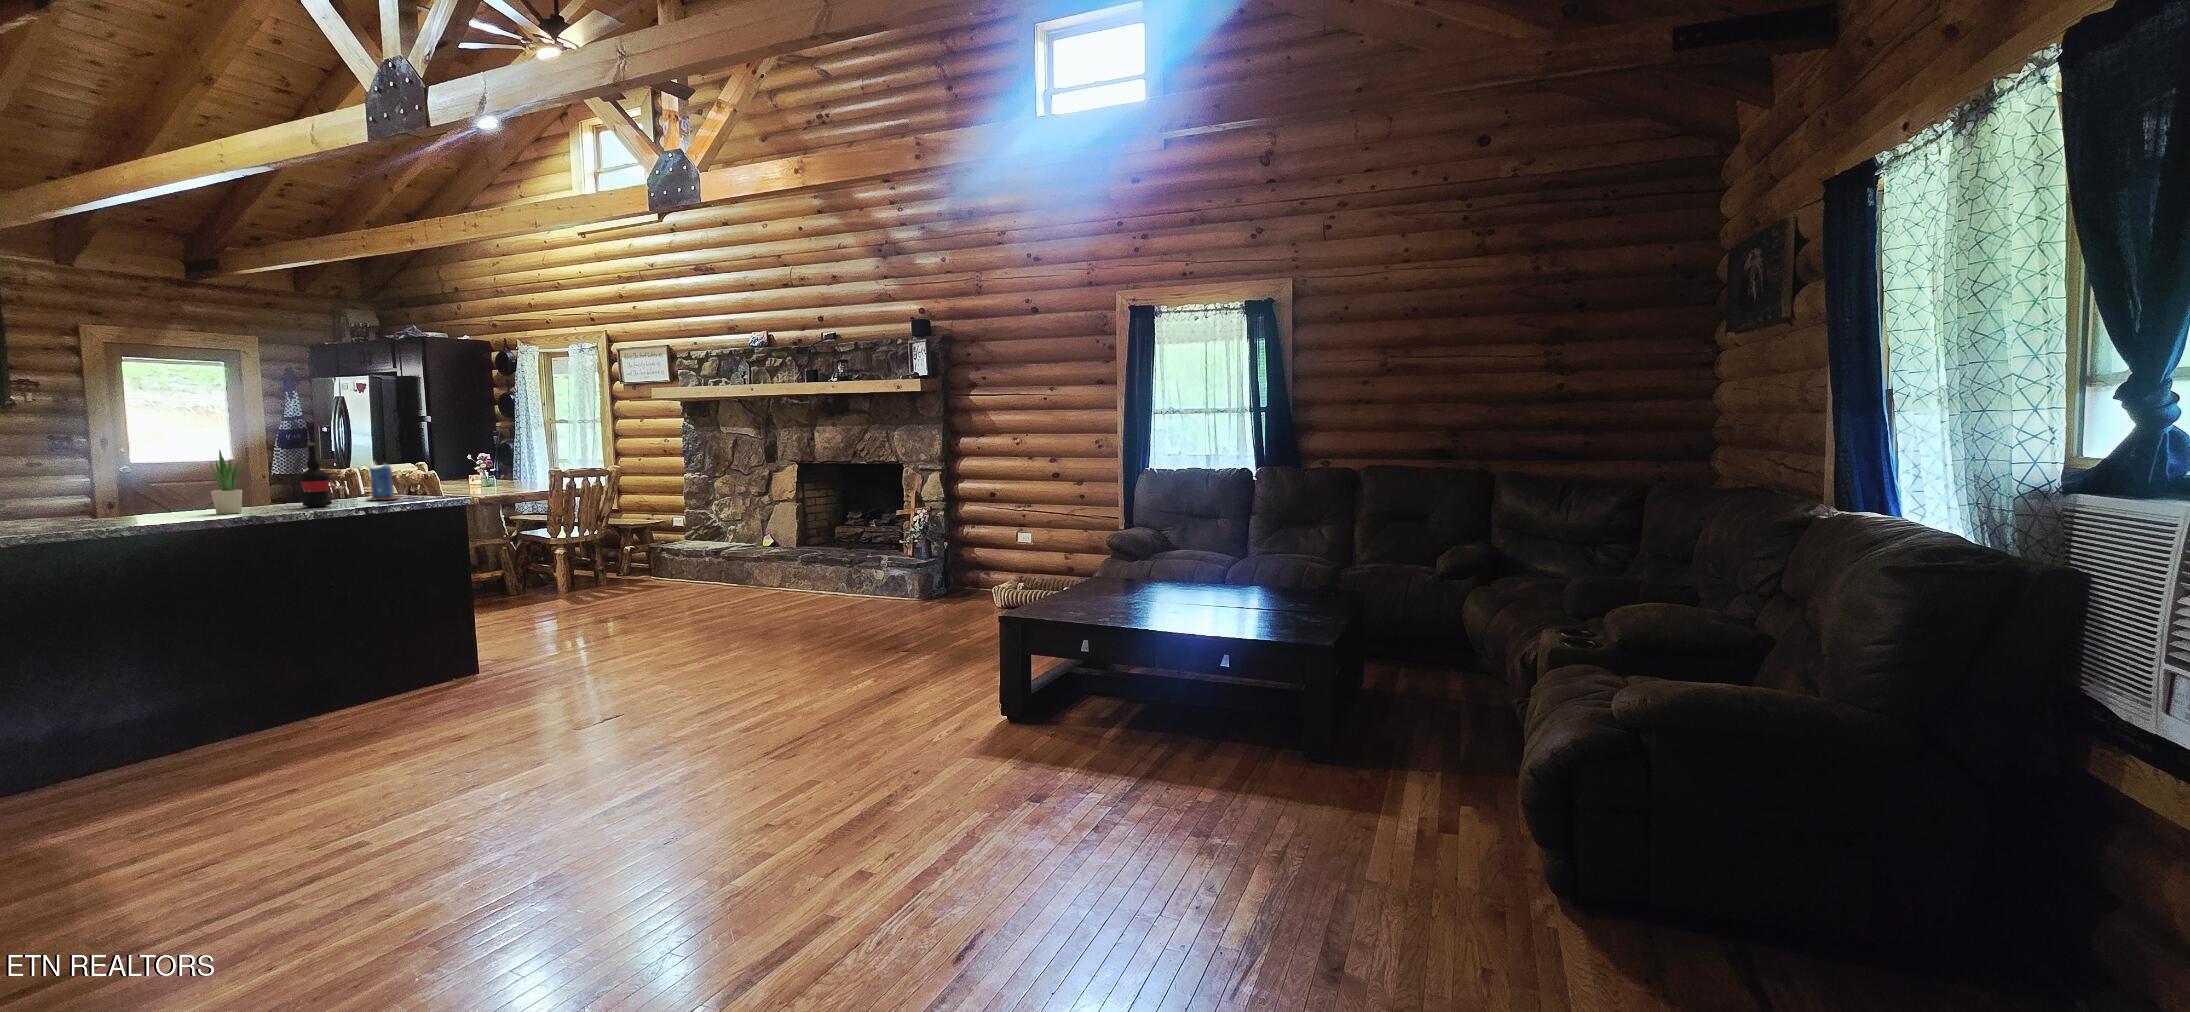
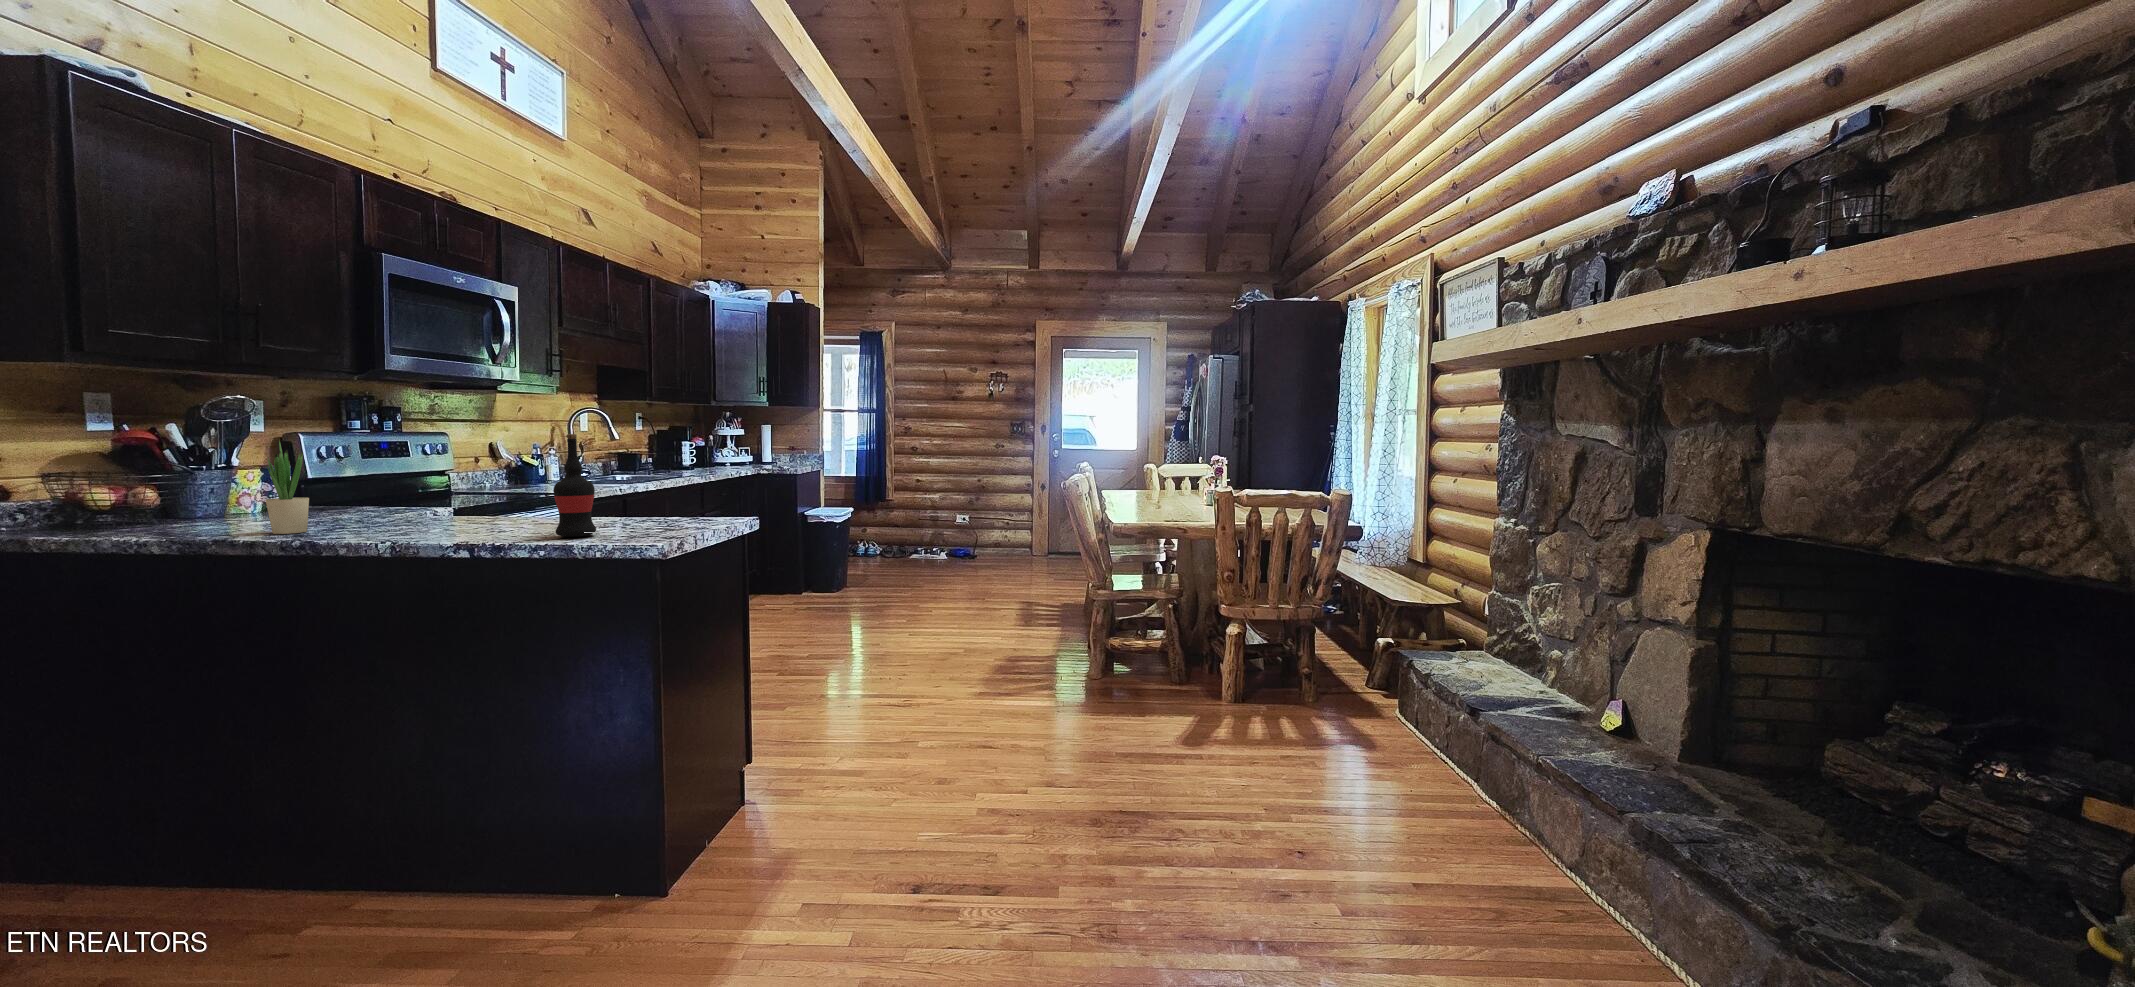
potted plant: present [210,450,244,514] -> present [266,439,309,534]
candle: present [367,464,399,501] -> none [683,467,733,535]

